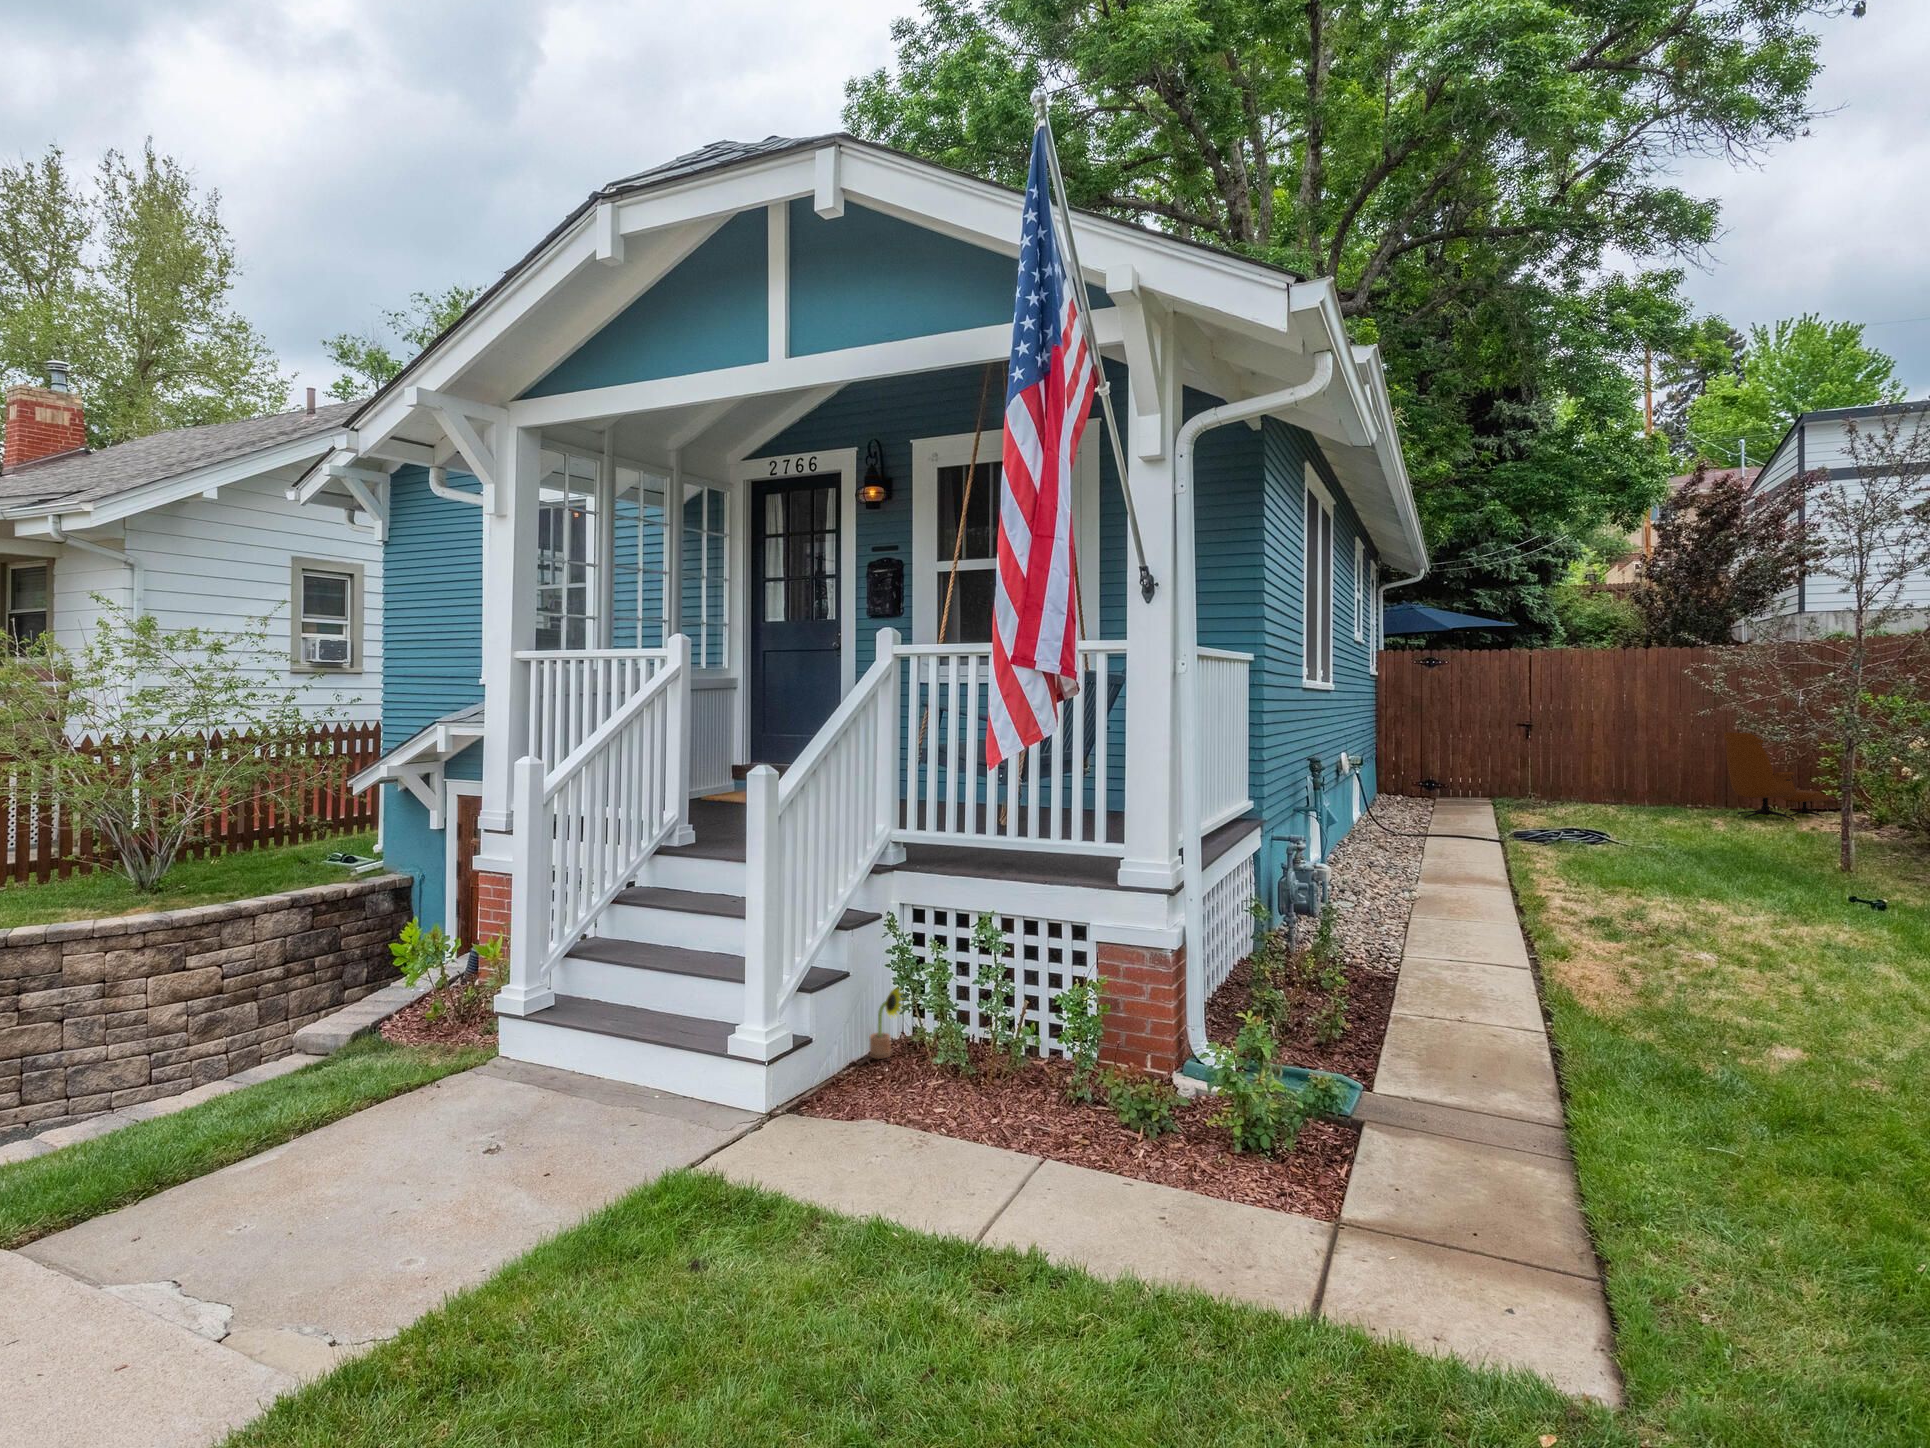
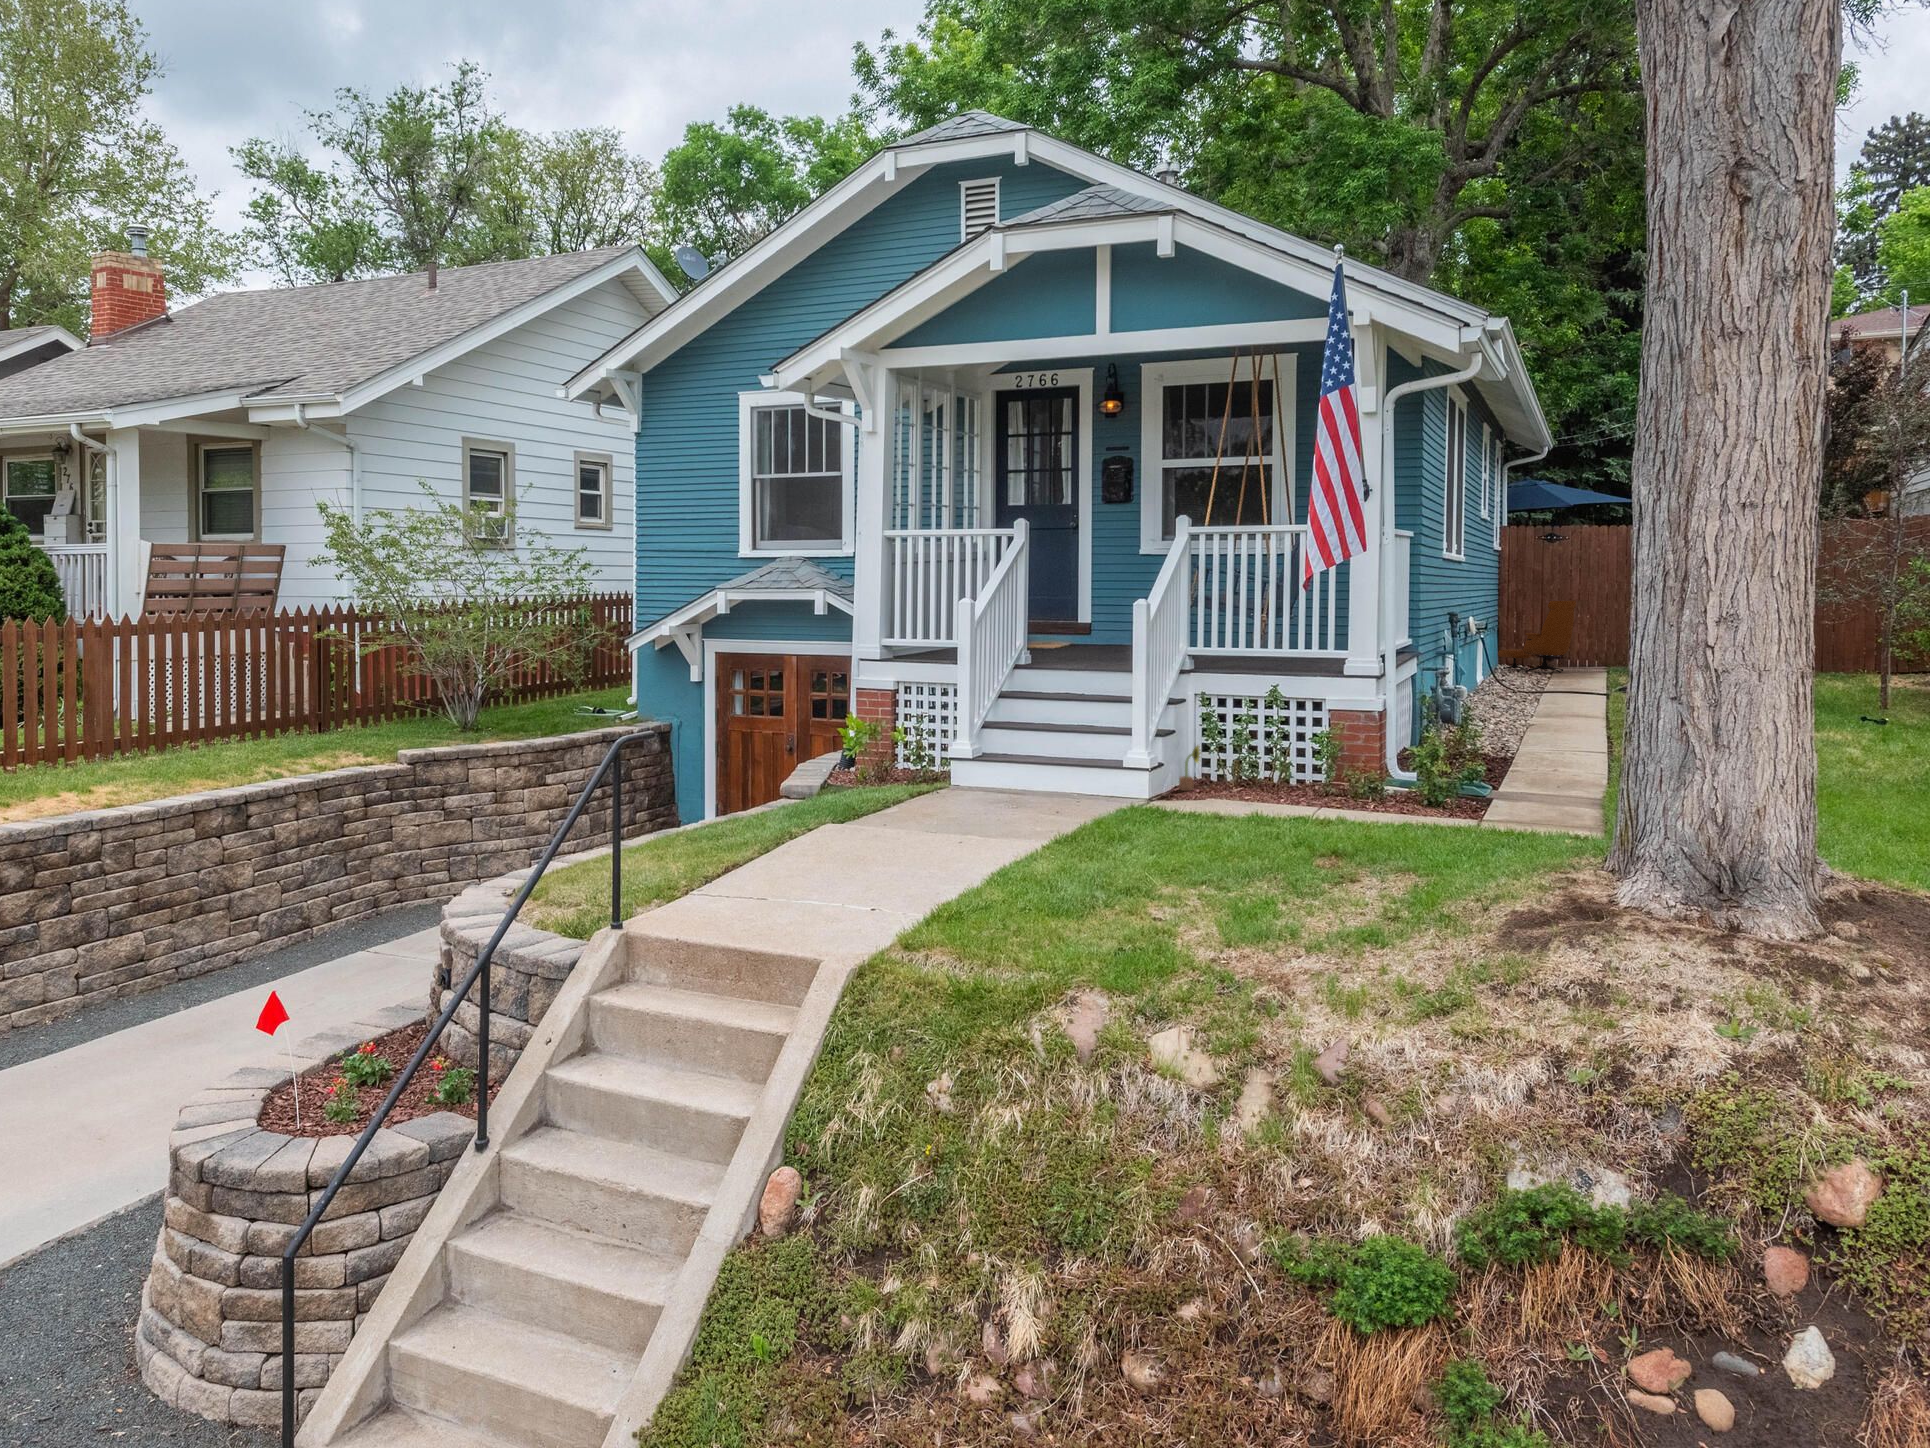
lounge chair: present [1724,732,1829,821] -> present [1498,600,1576,673]

